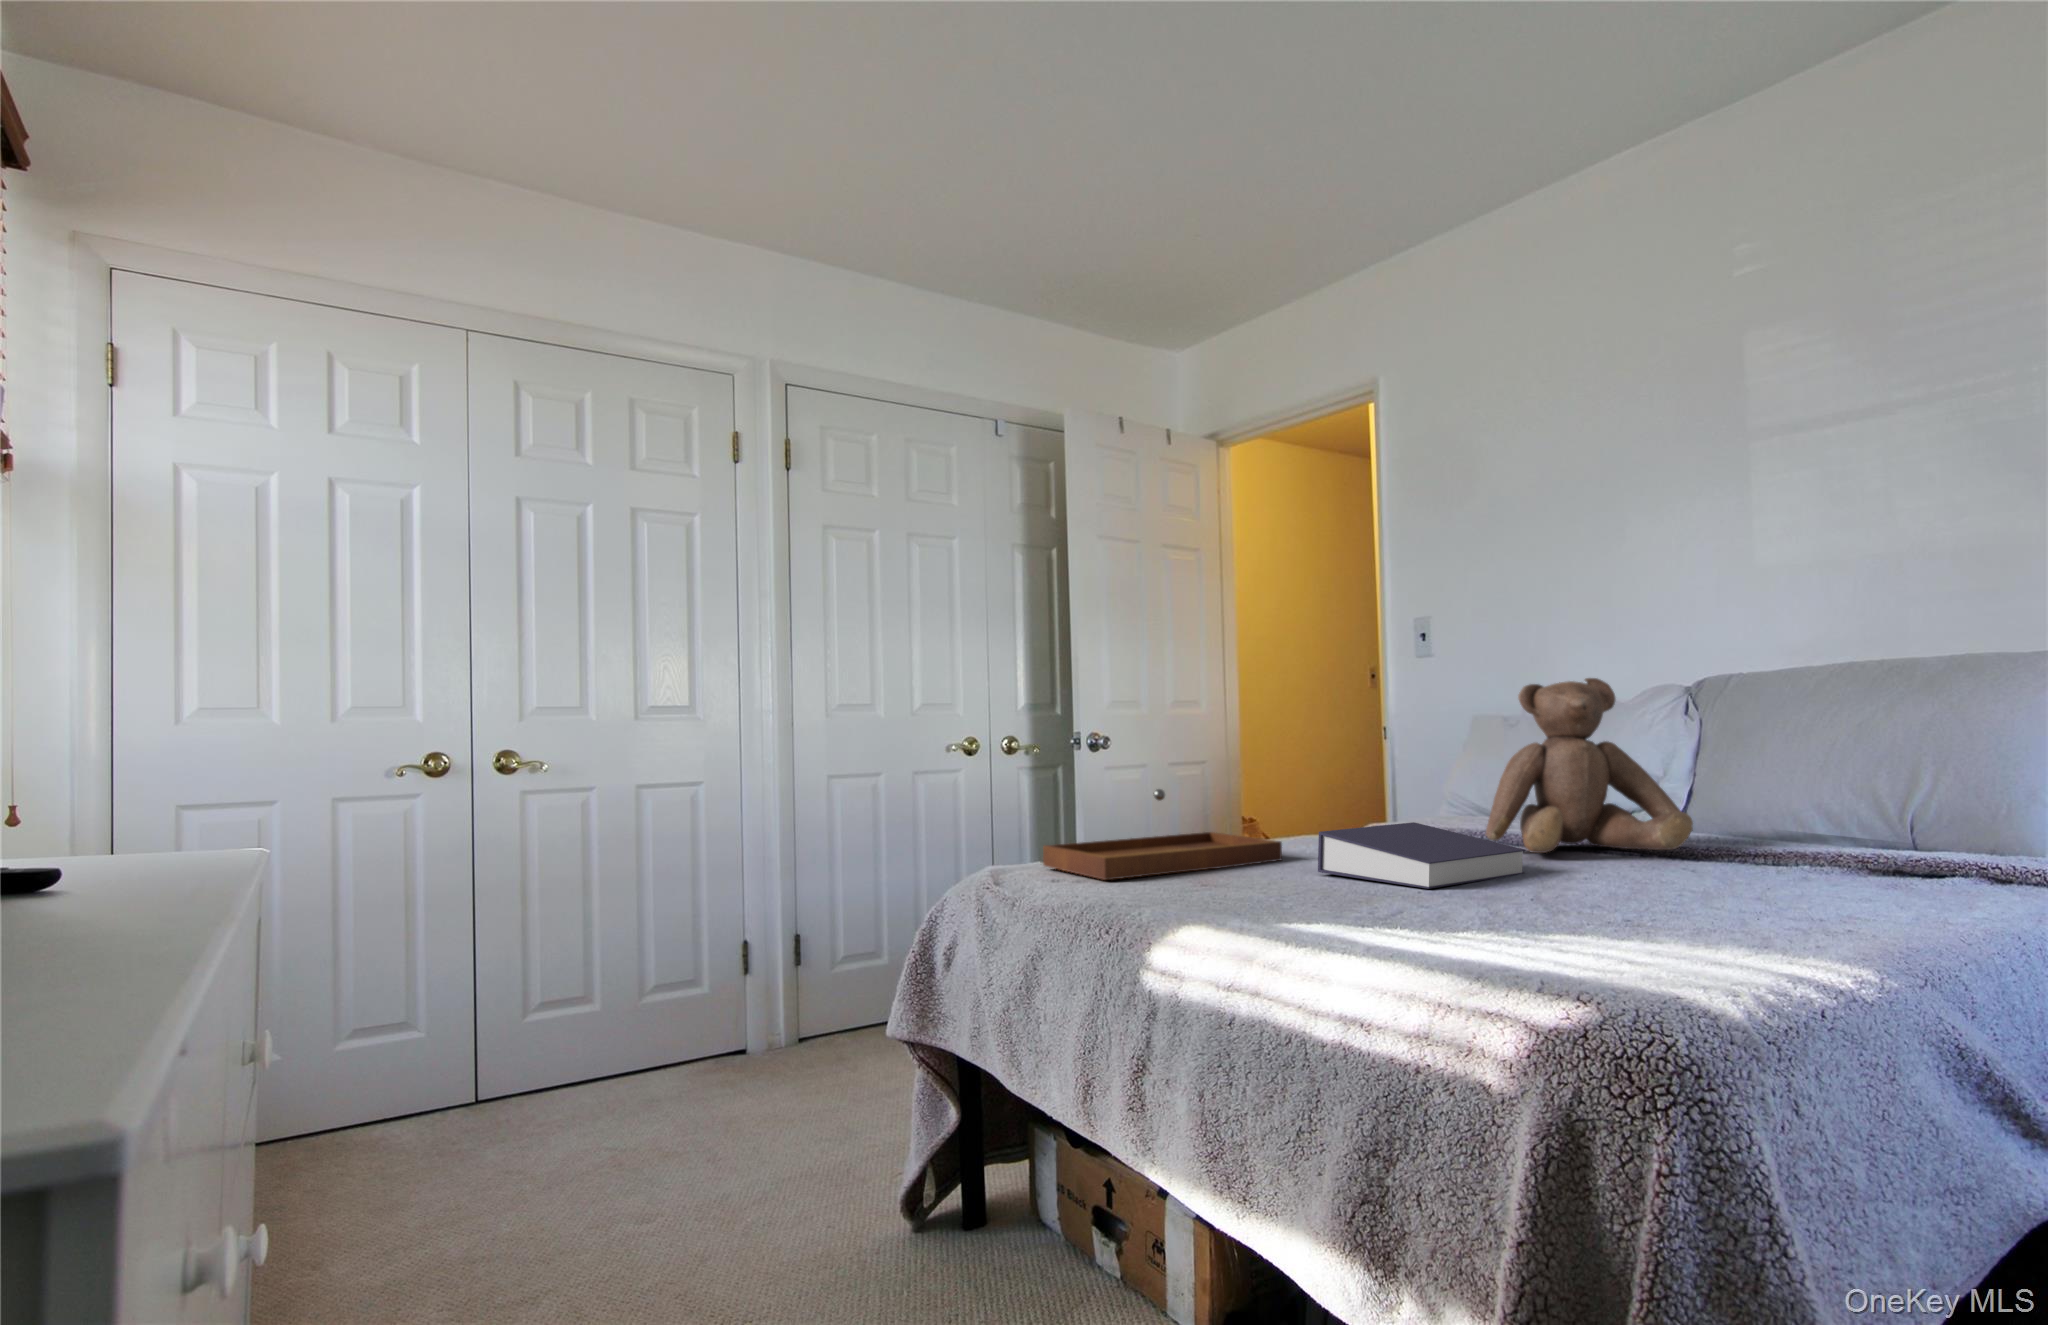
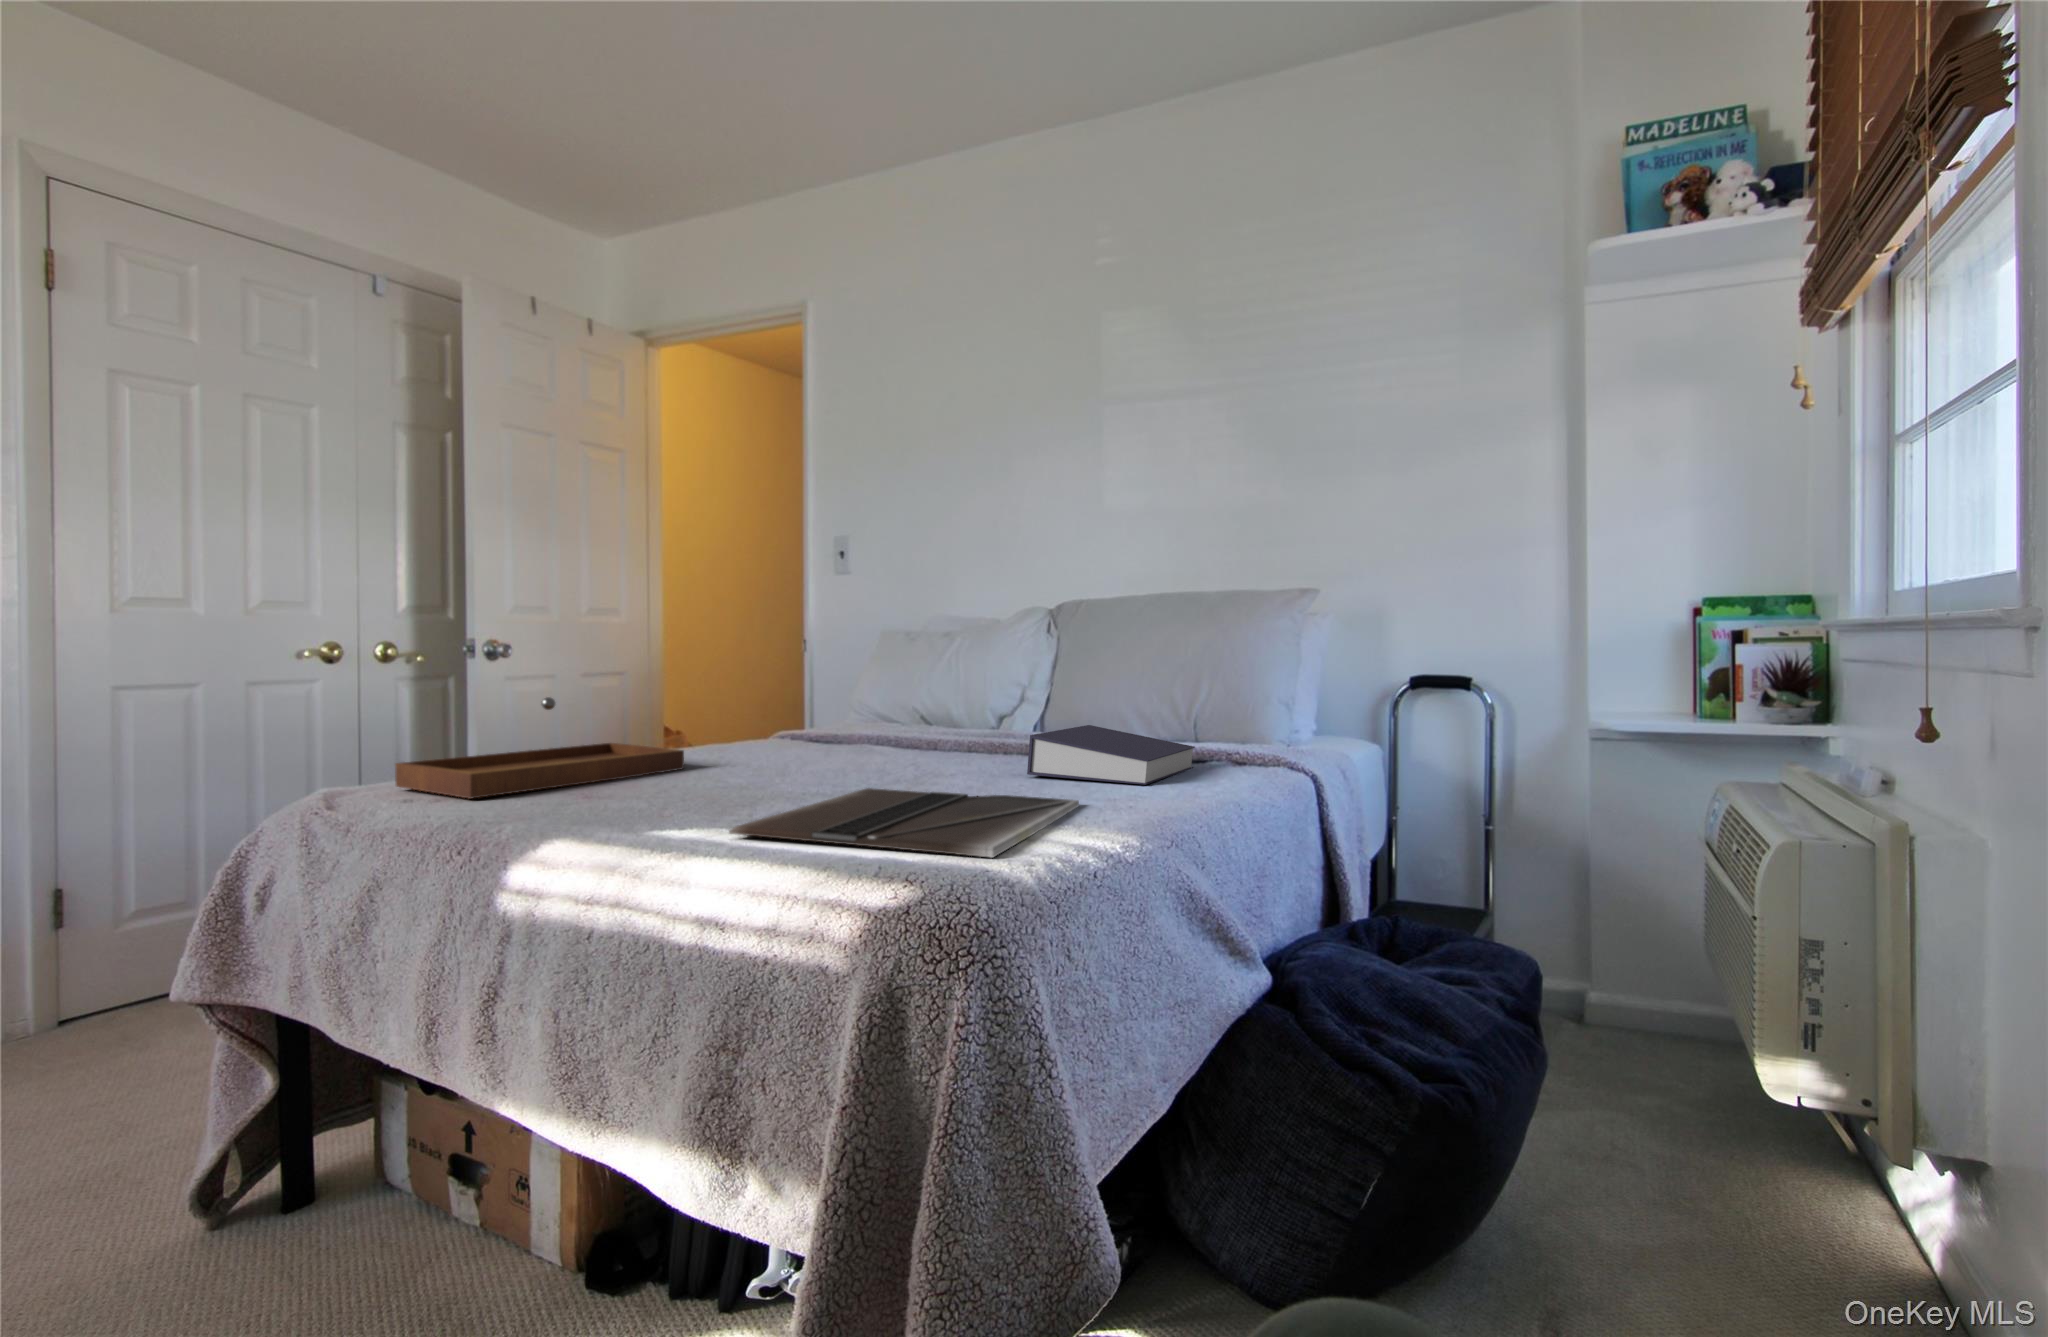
teddy bear: present [1485,678,1693,853] -> none [878,598,1041,753]
book: present [1318,822,1526,889] -> present [1027,725,1195,785]
laptop: none [1353,890,1774,982] -> present [729,788,1079,858]

